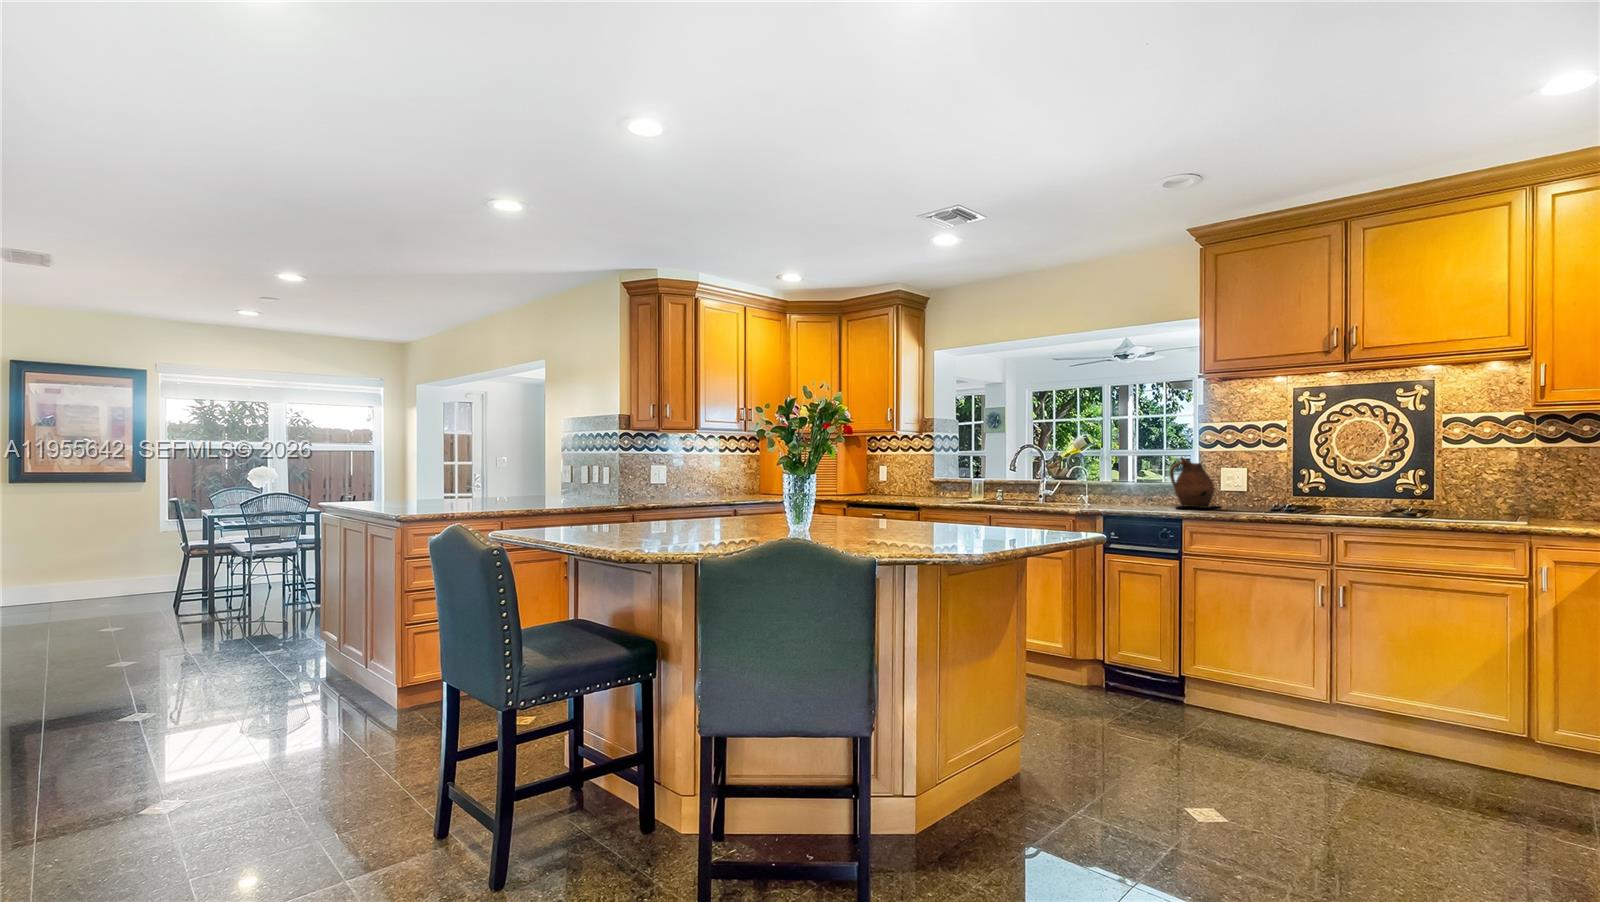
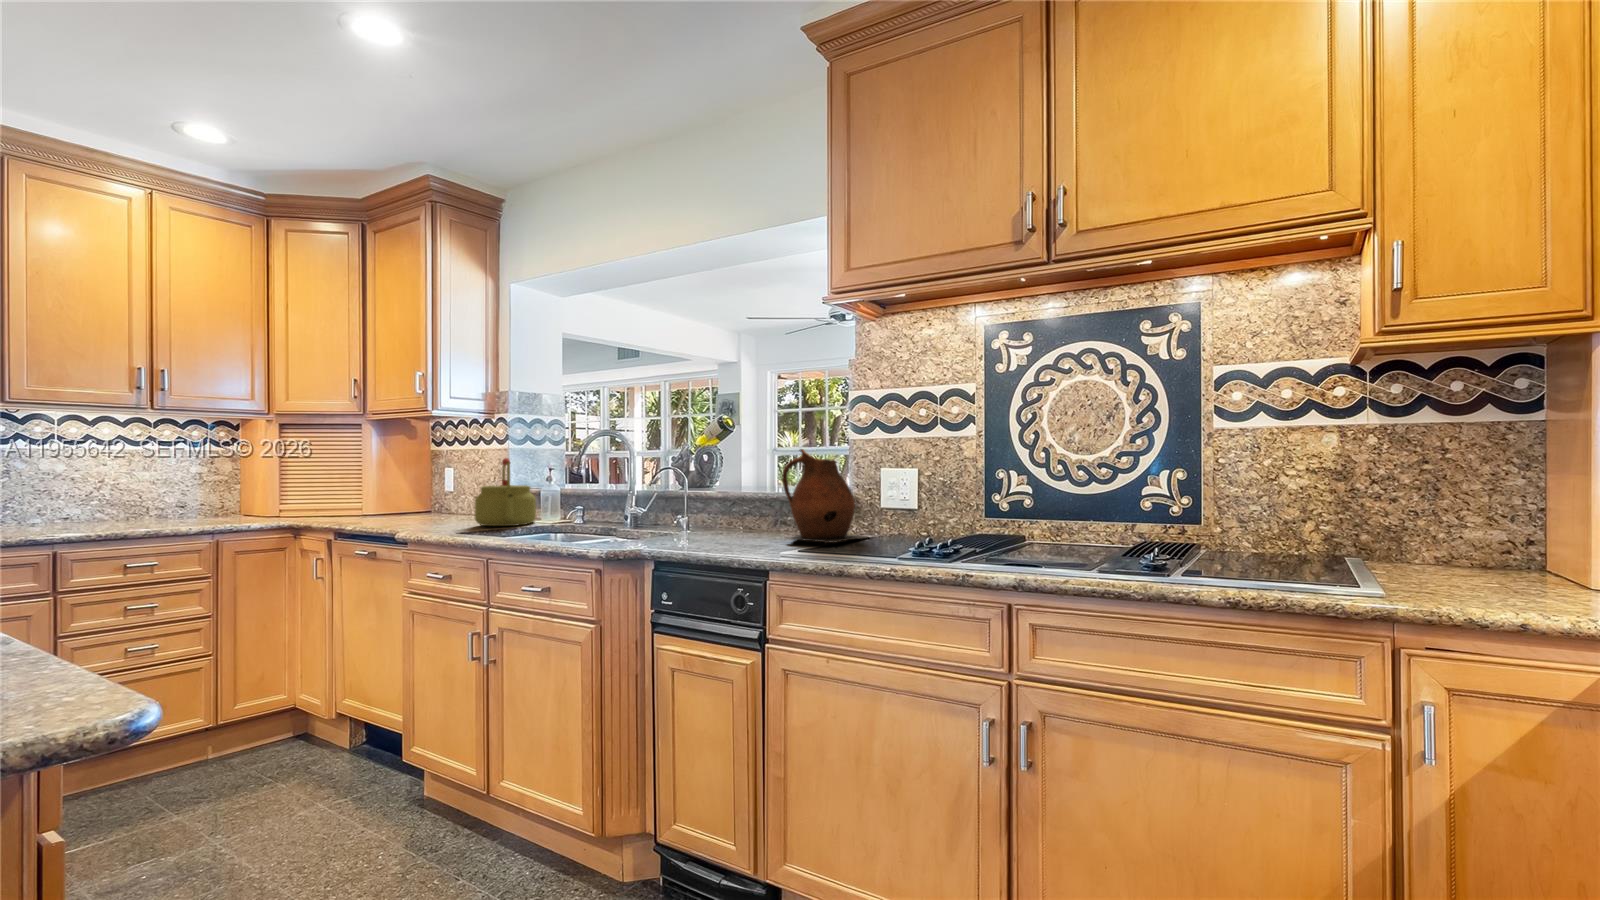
kettle: none [937,460,972,500] -> present [475,458,536,526]

